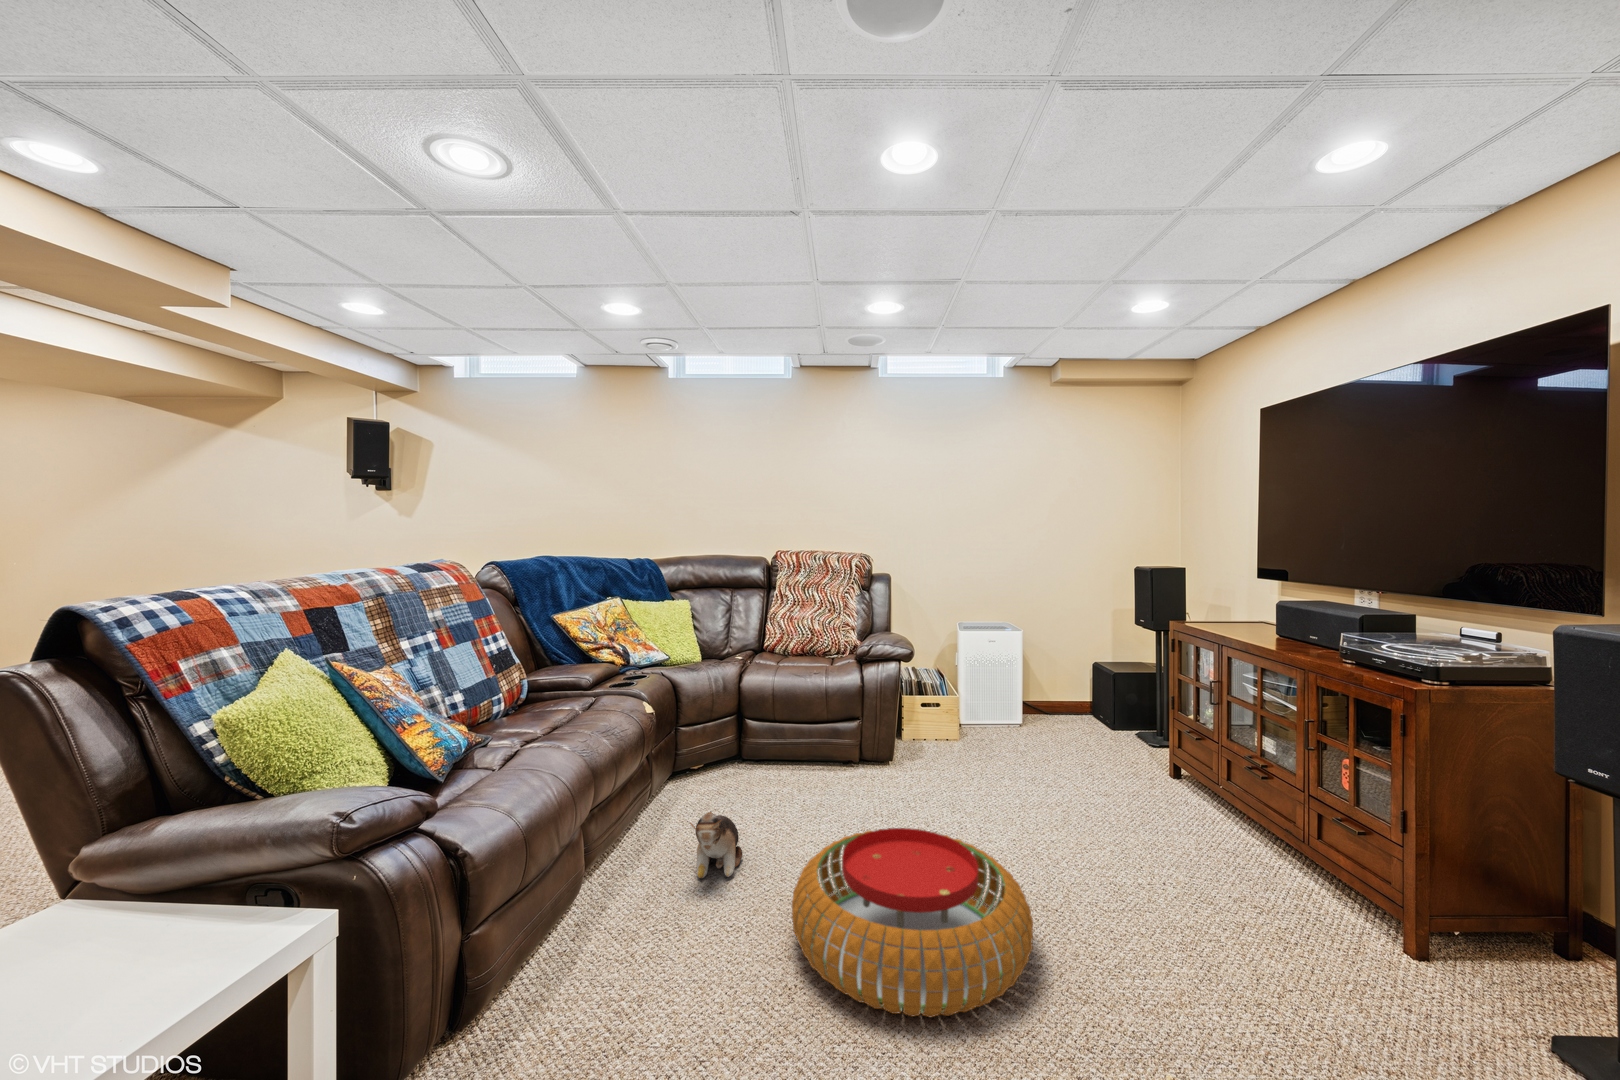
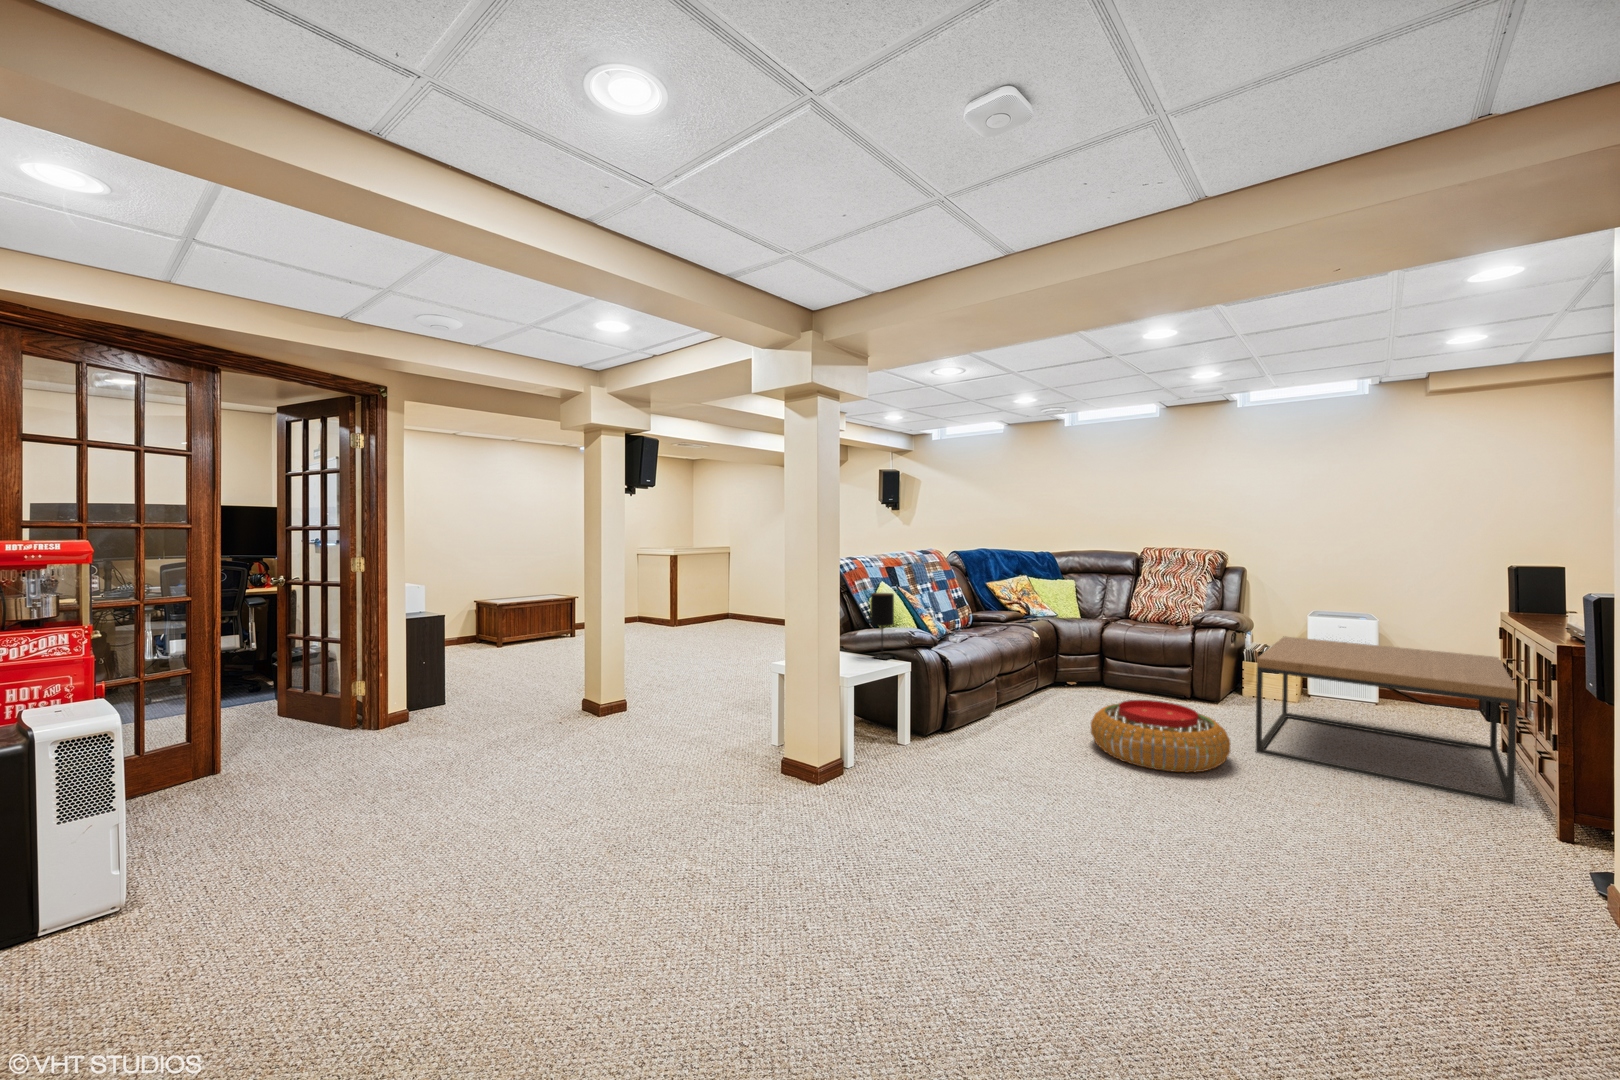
coffee table: none [972,666,1316,893] -> present [1256,636,1517,805]
table lamp: none [155,705,262,946] -> present [871,593,894,659]
plush toy: present [690,812,742,878] -> none [1048,682,1081,718]

